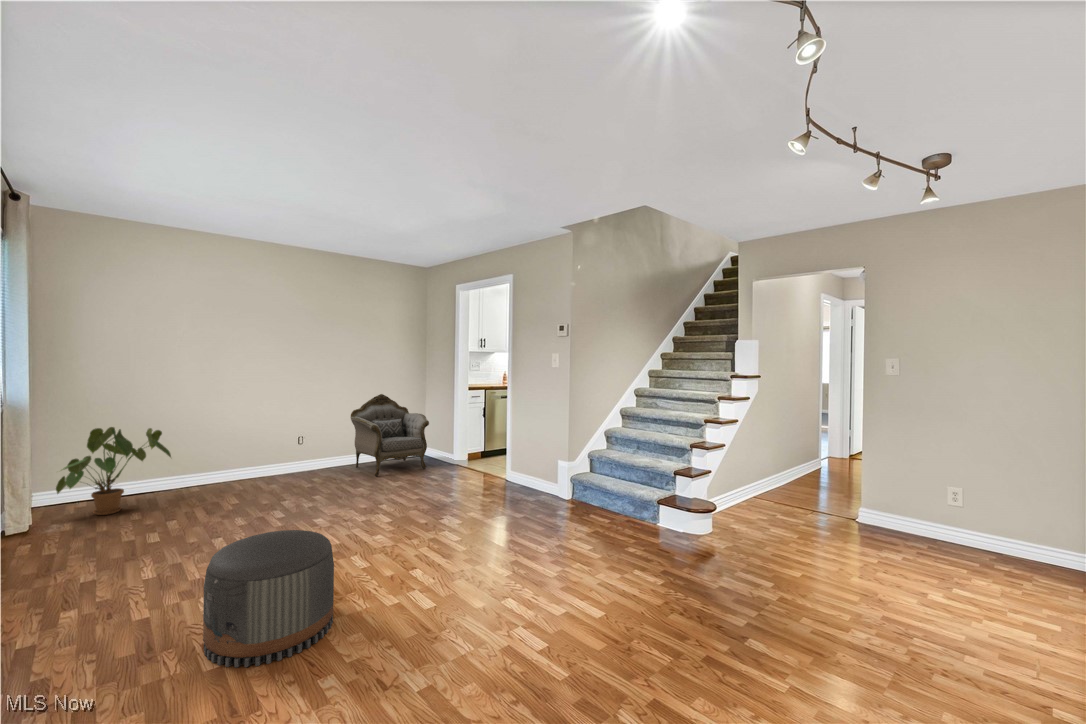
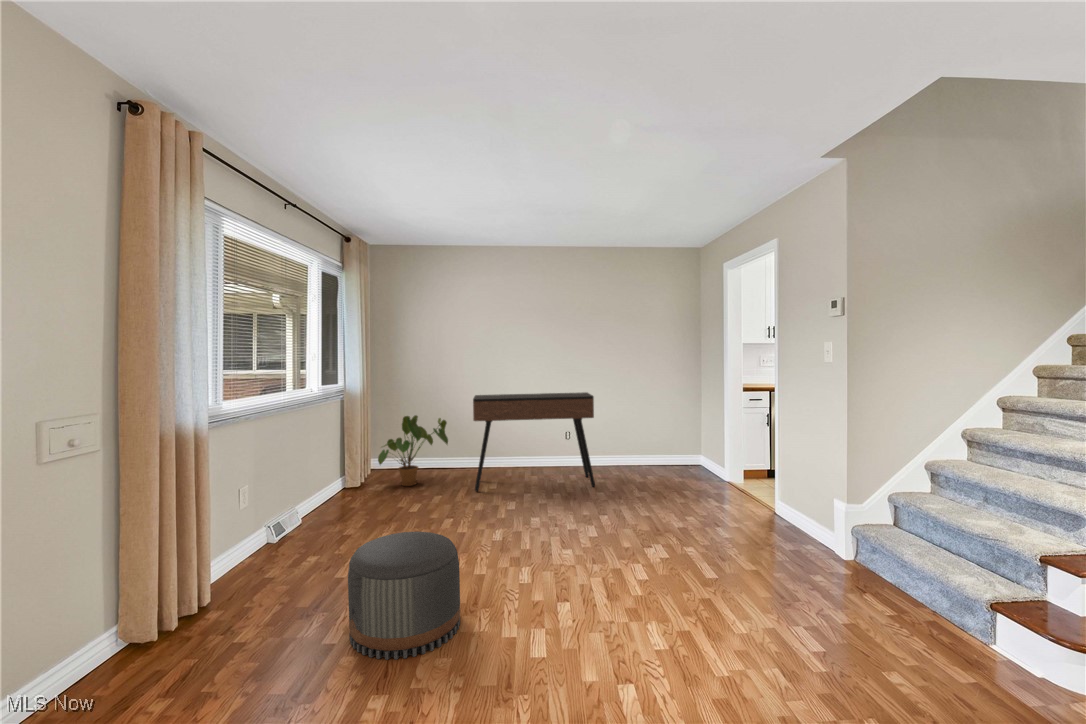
console table: none [208,394,352,505] -> present [473,392,595,491]
armchair: present [351,394,429,476] -> none [606,392,687,484]

